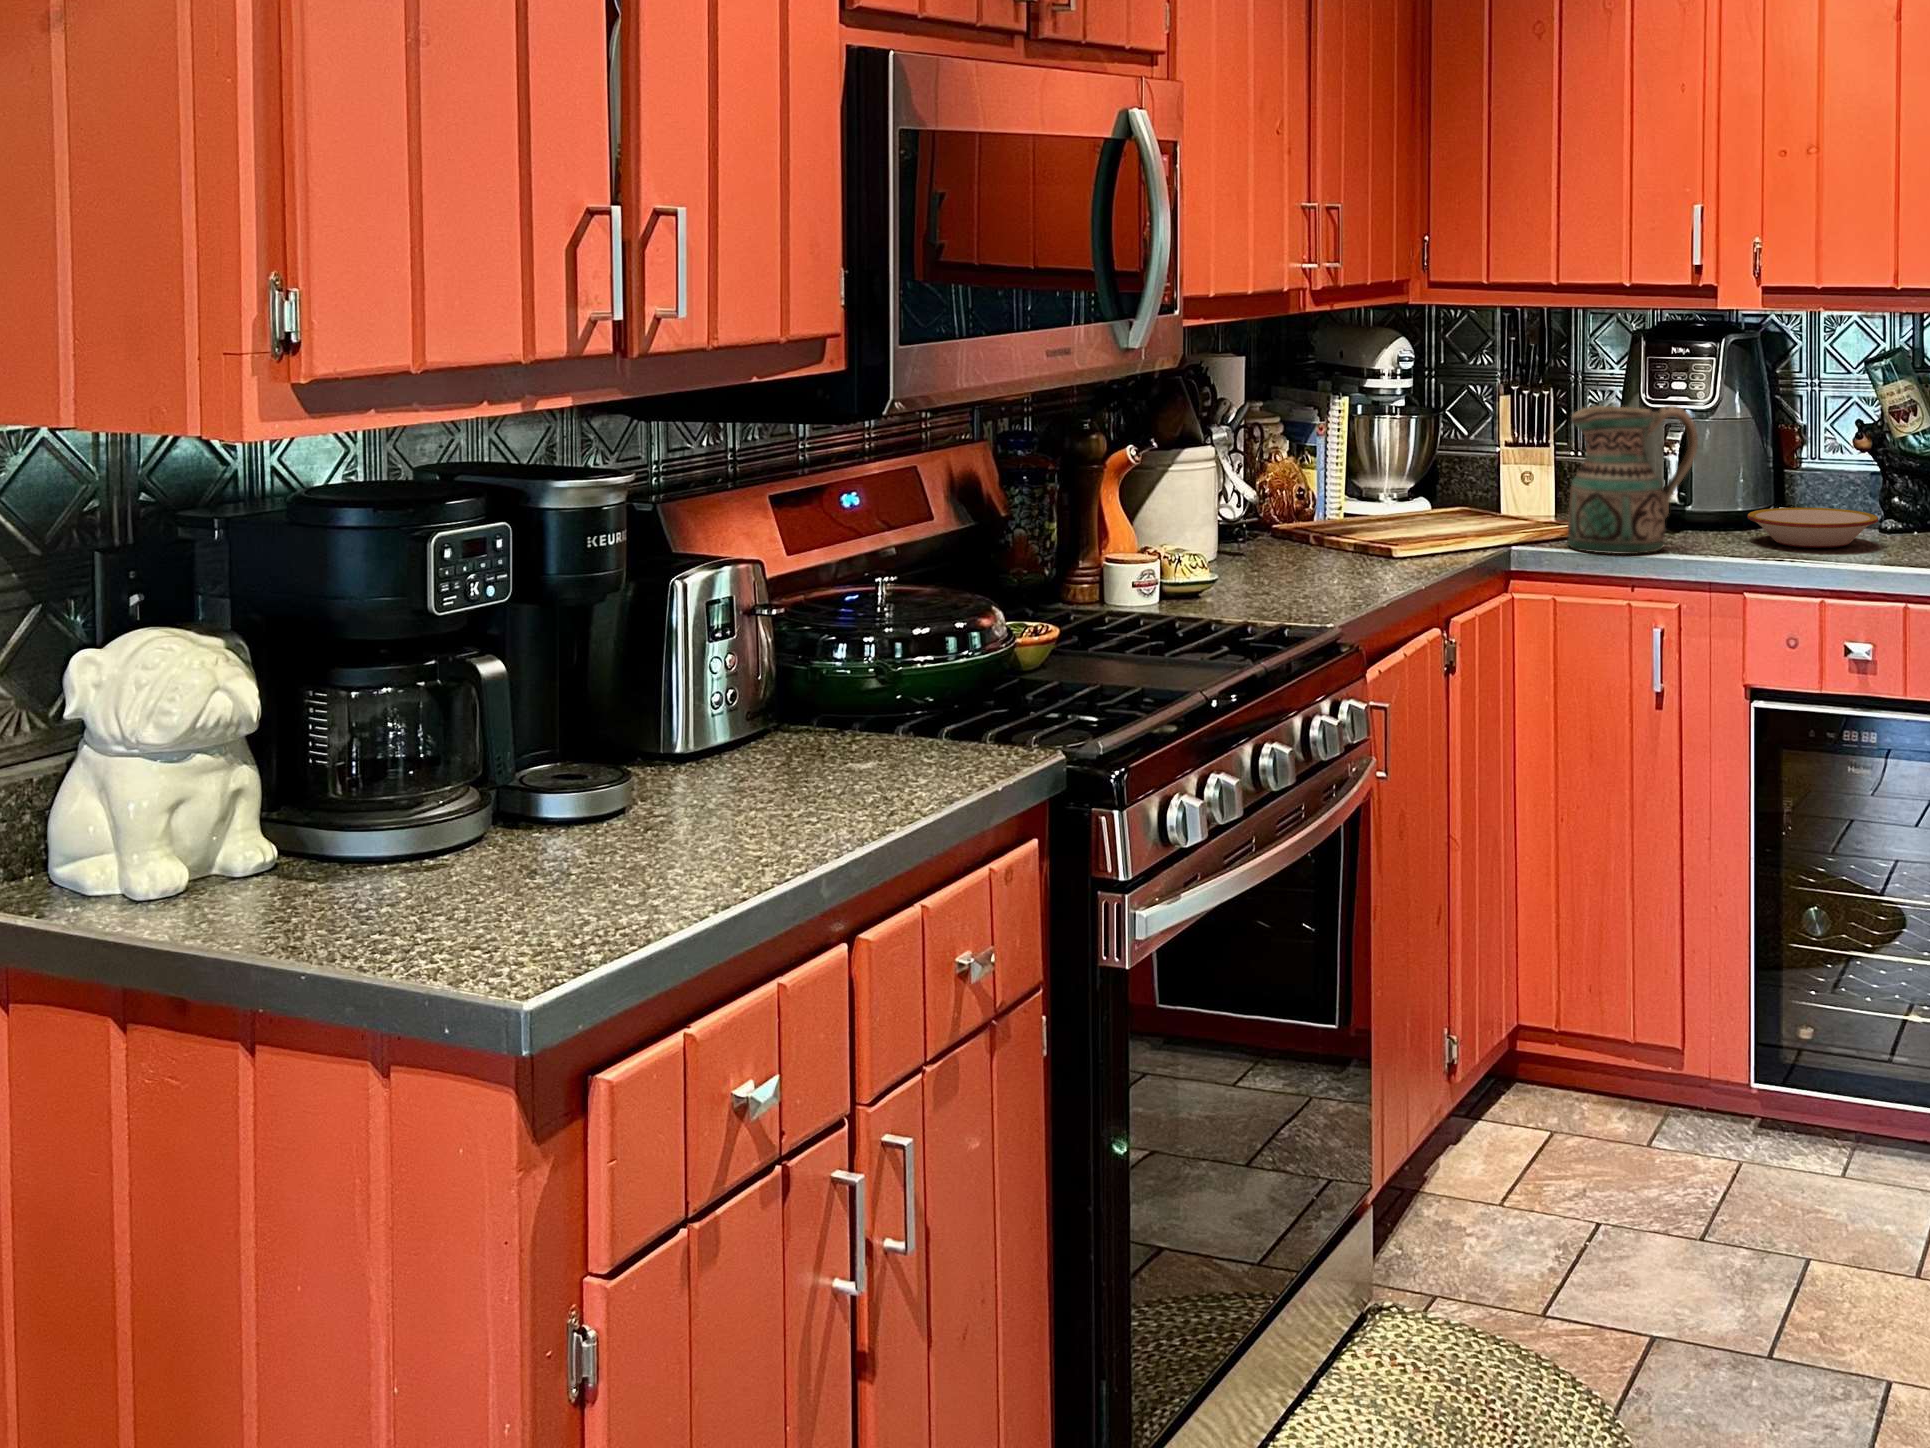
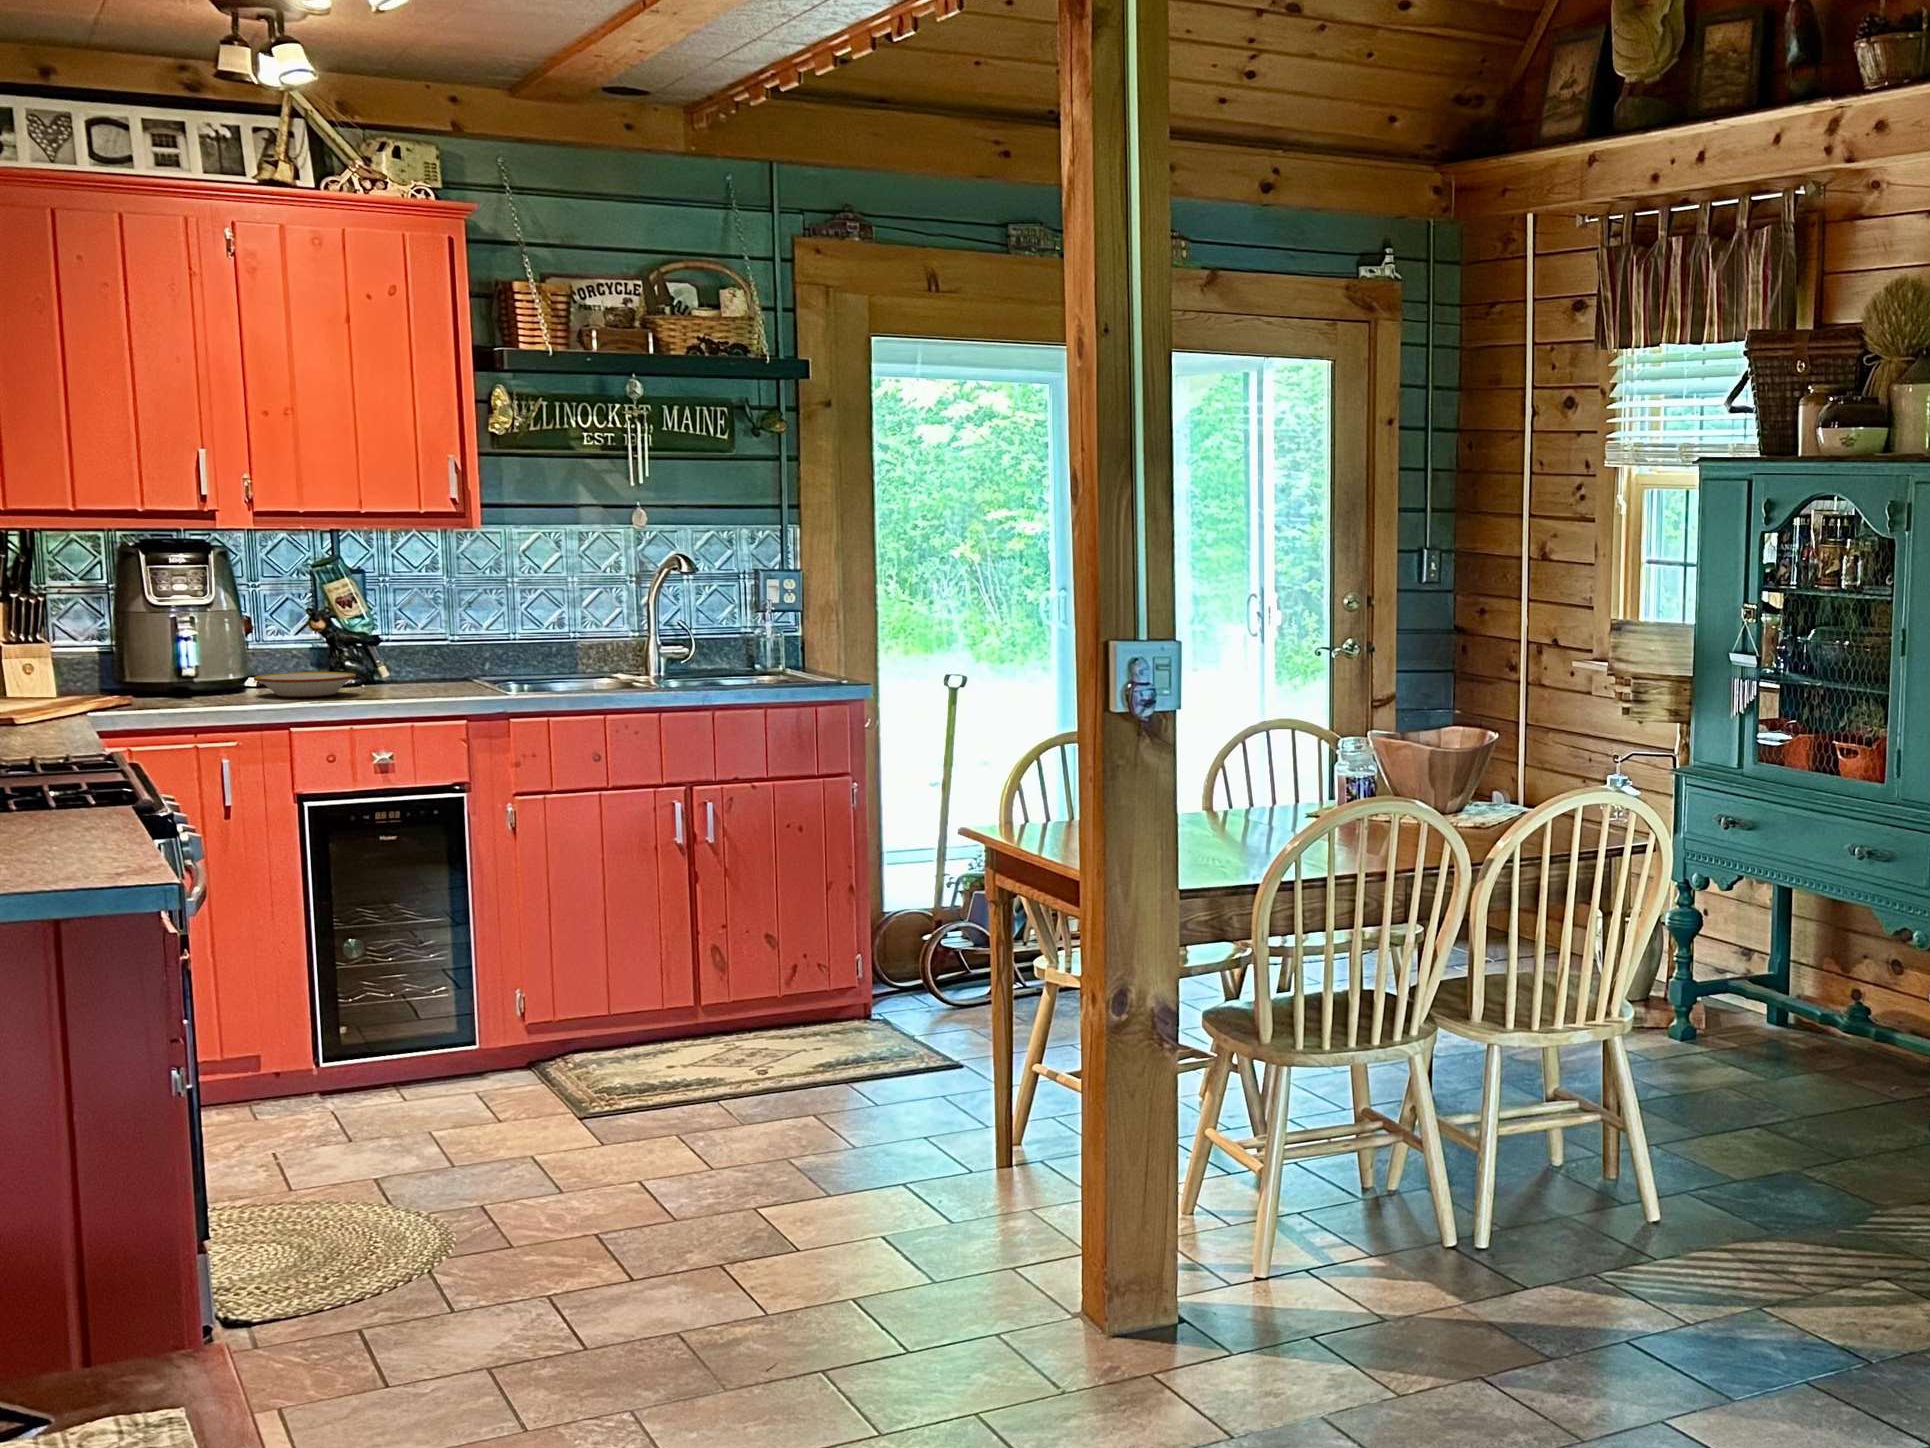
ceramic pitcher: present [1568,406,1698,554] -> none [133,600,229,710]

